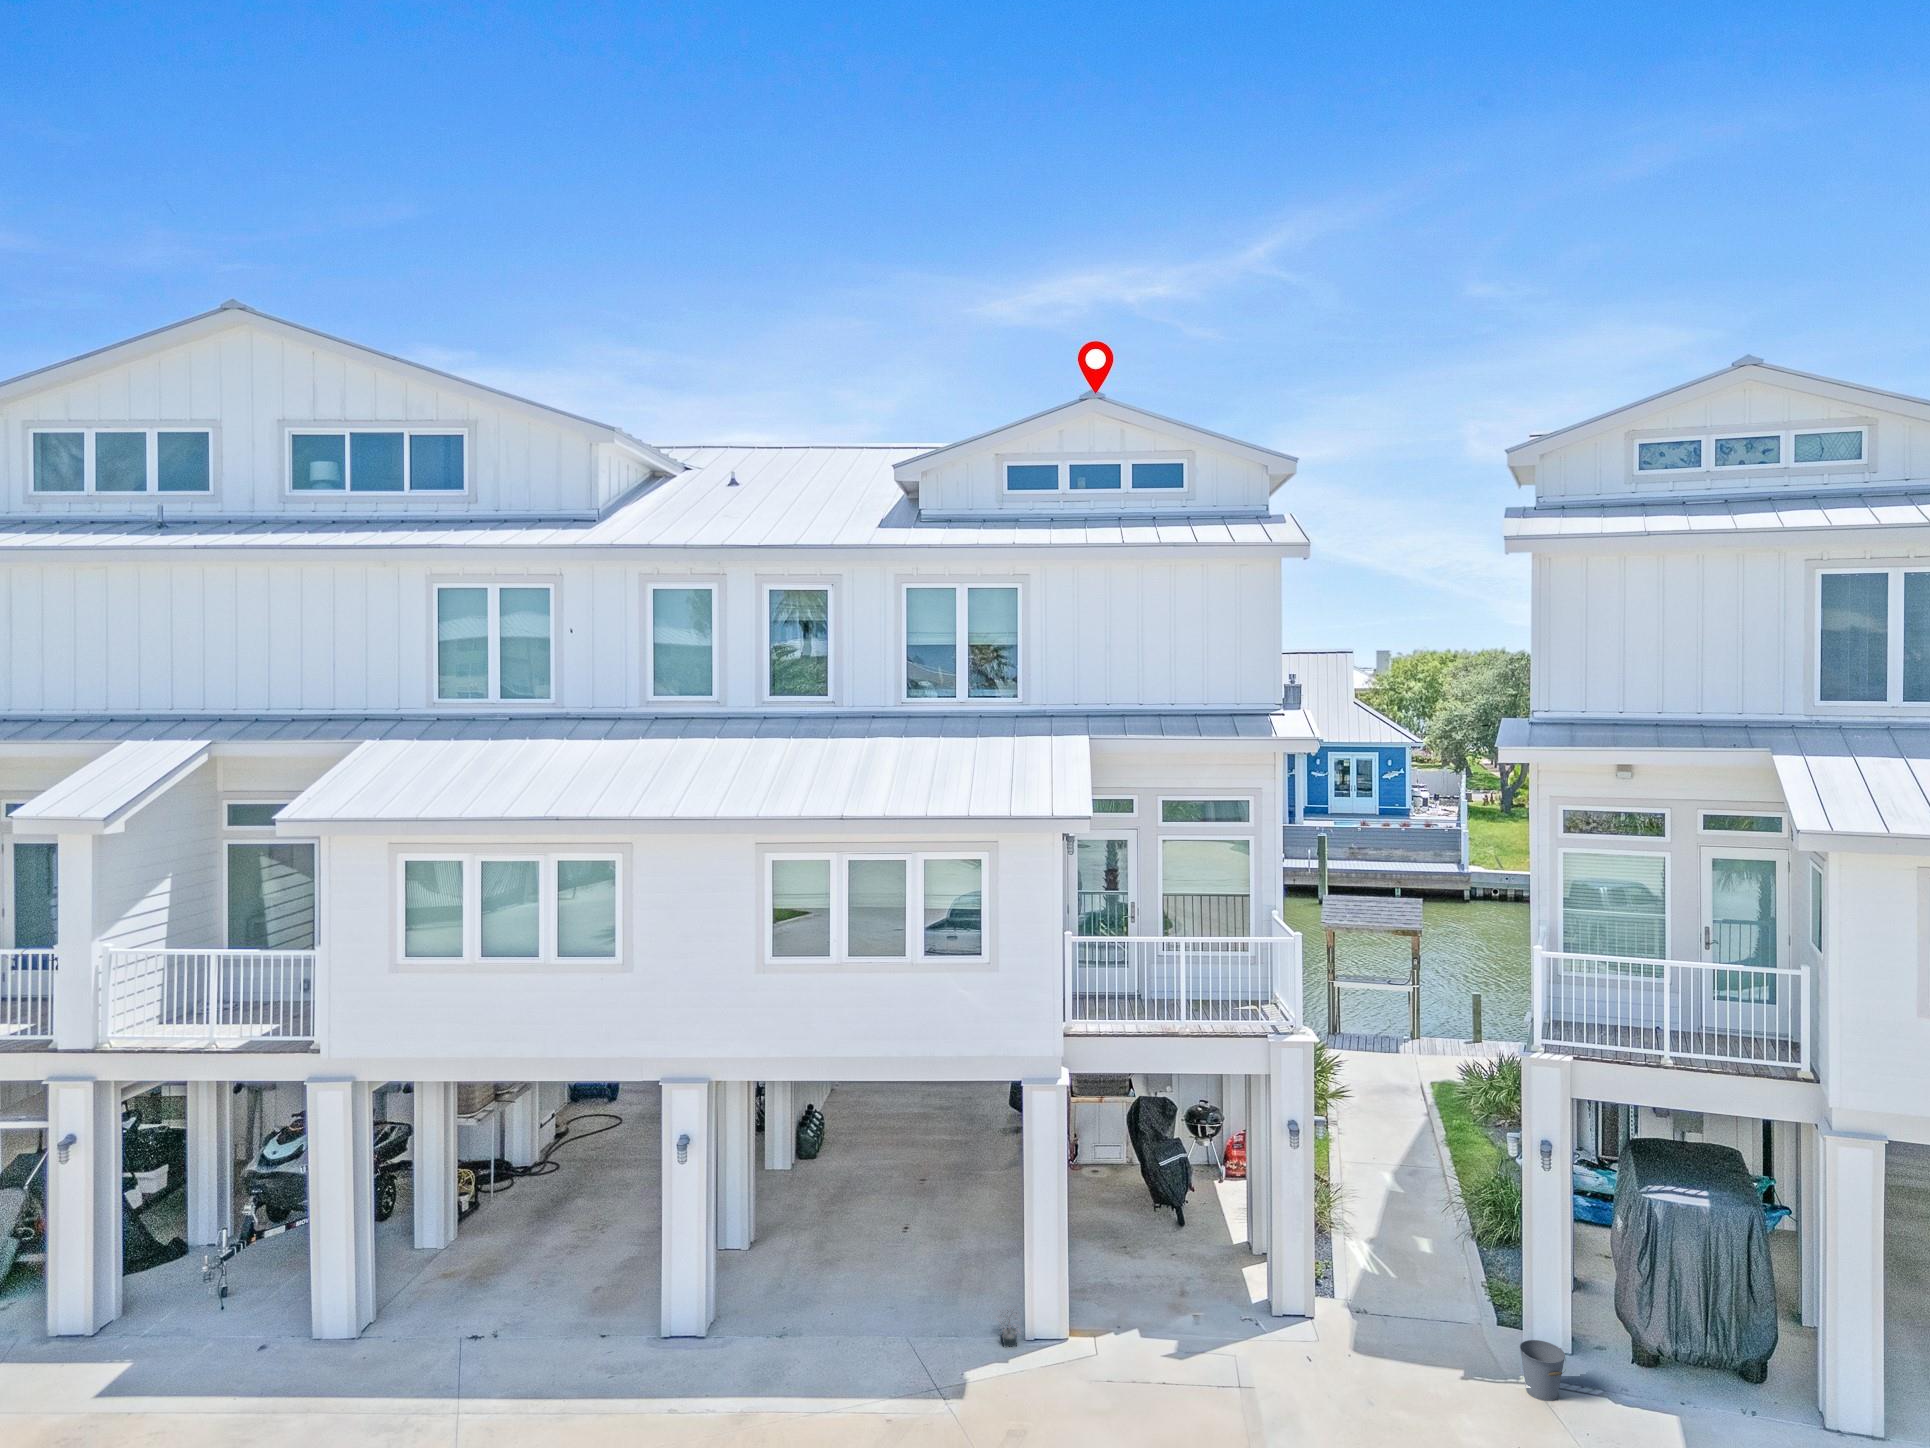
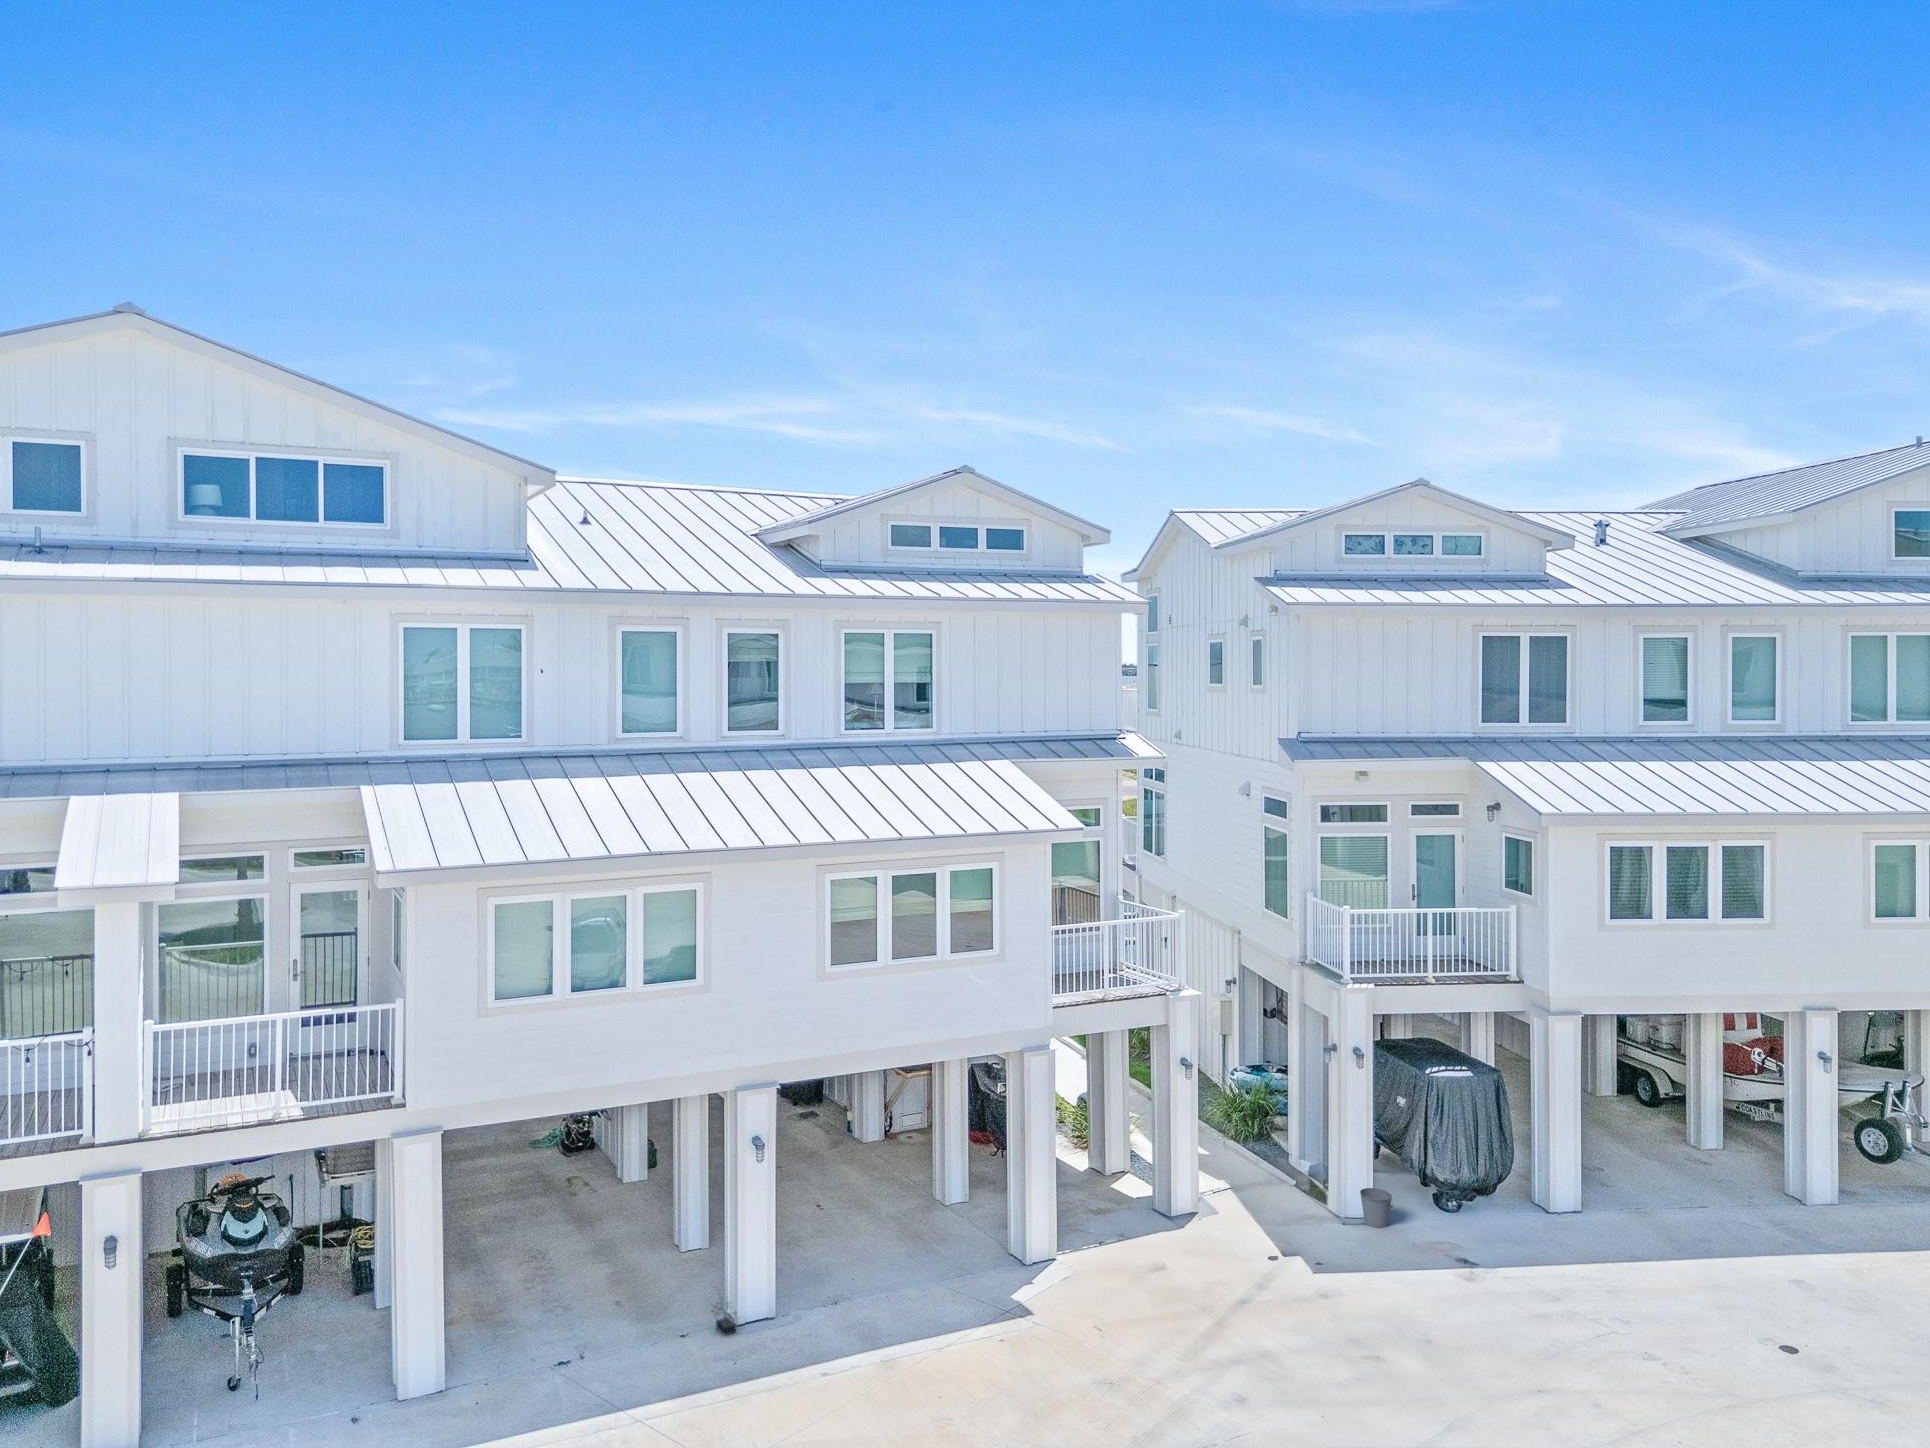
decorative plant: present [999,1310,1018,1347] -> present [711,1302,737,1336]

